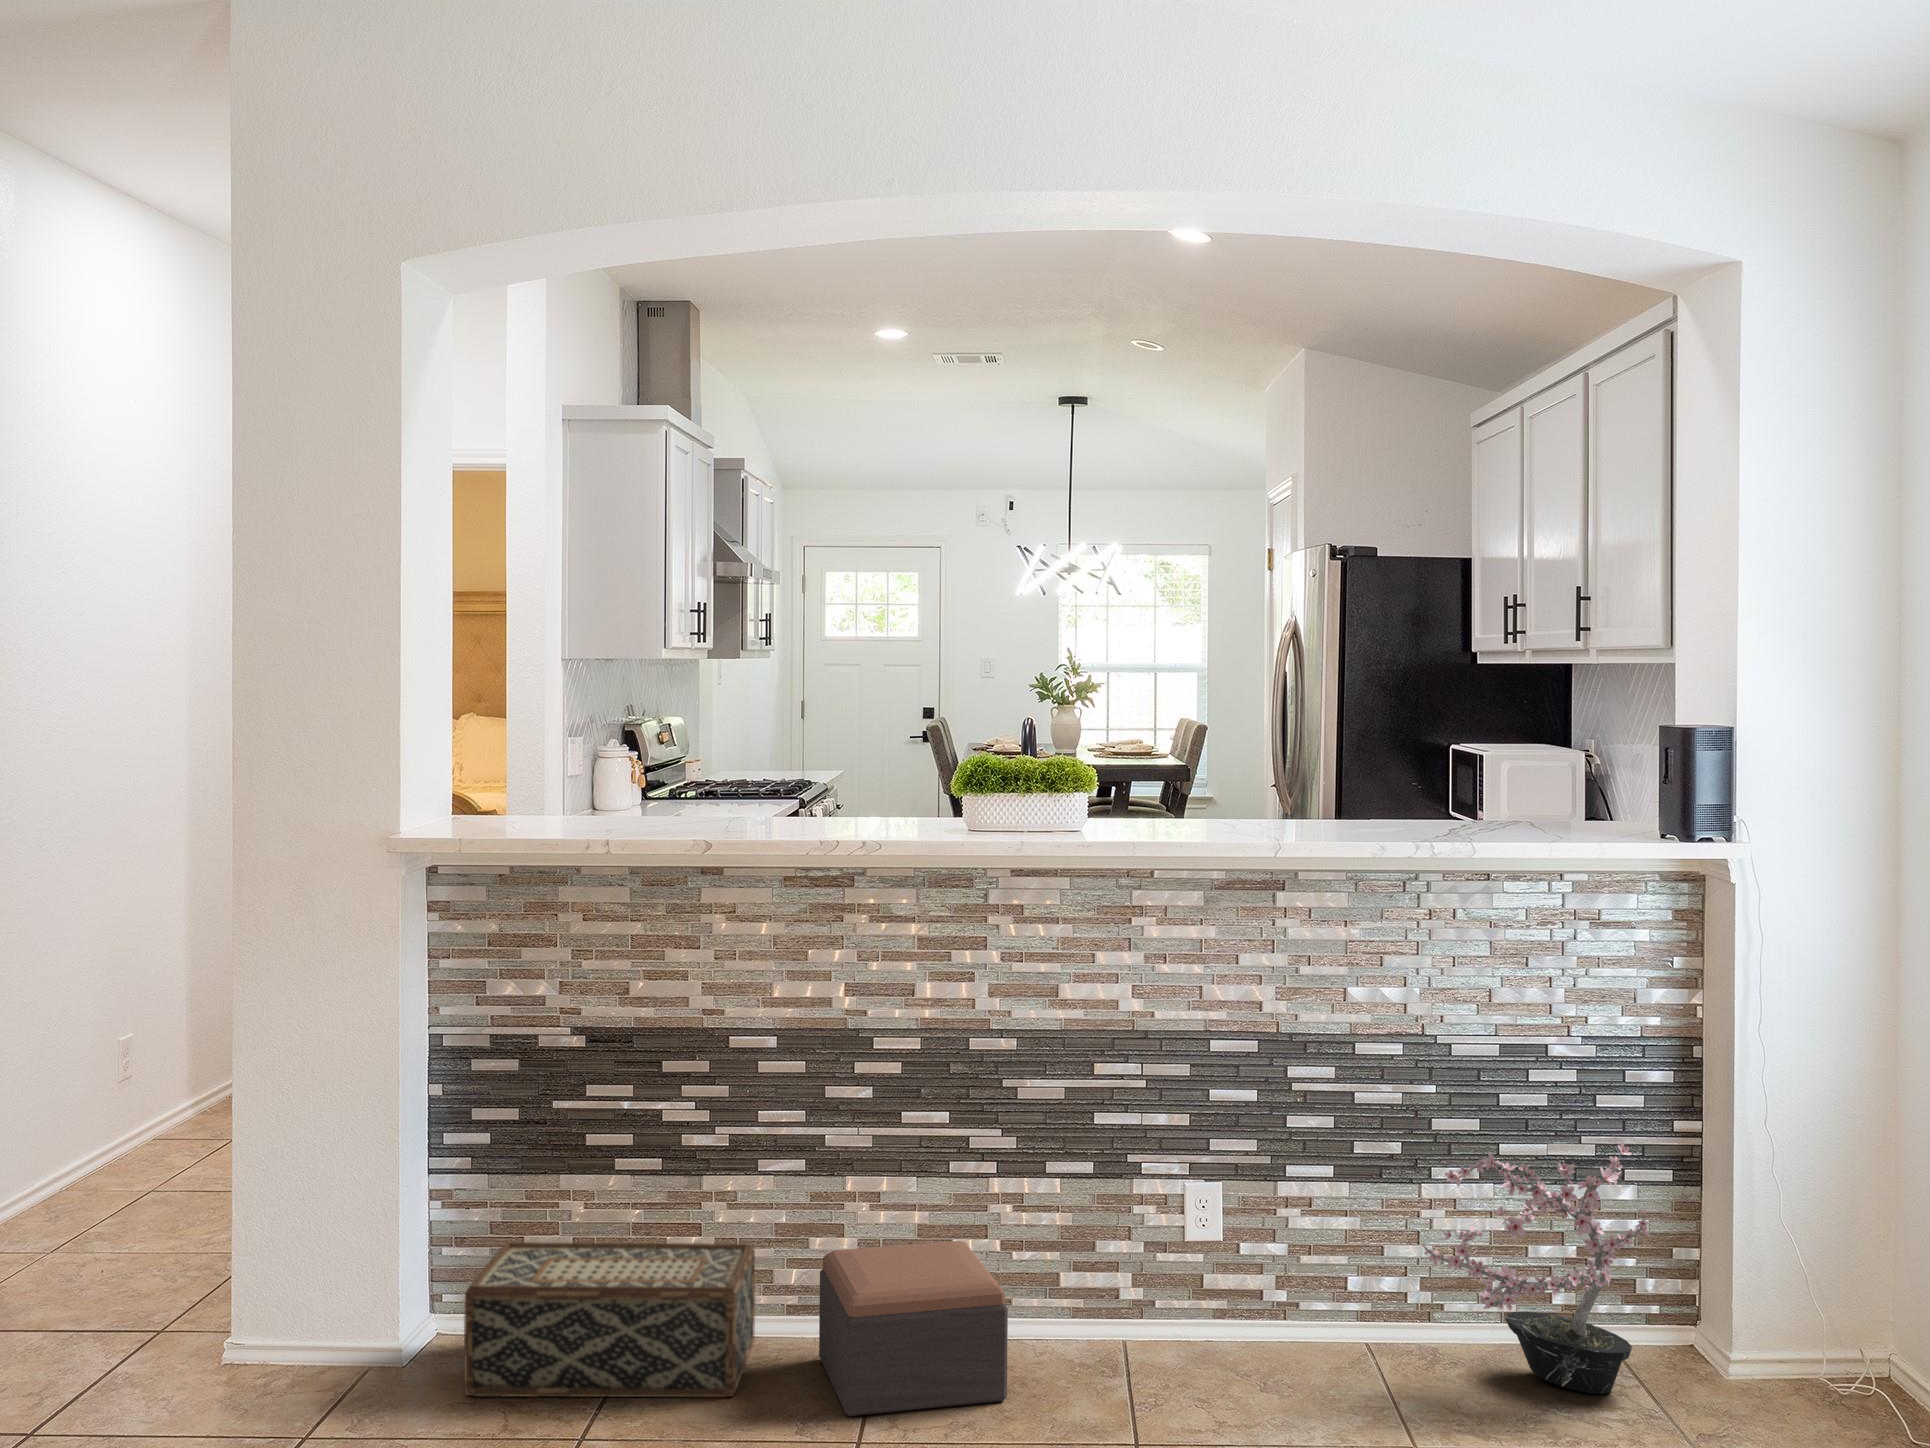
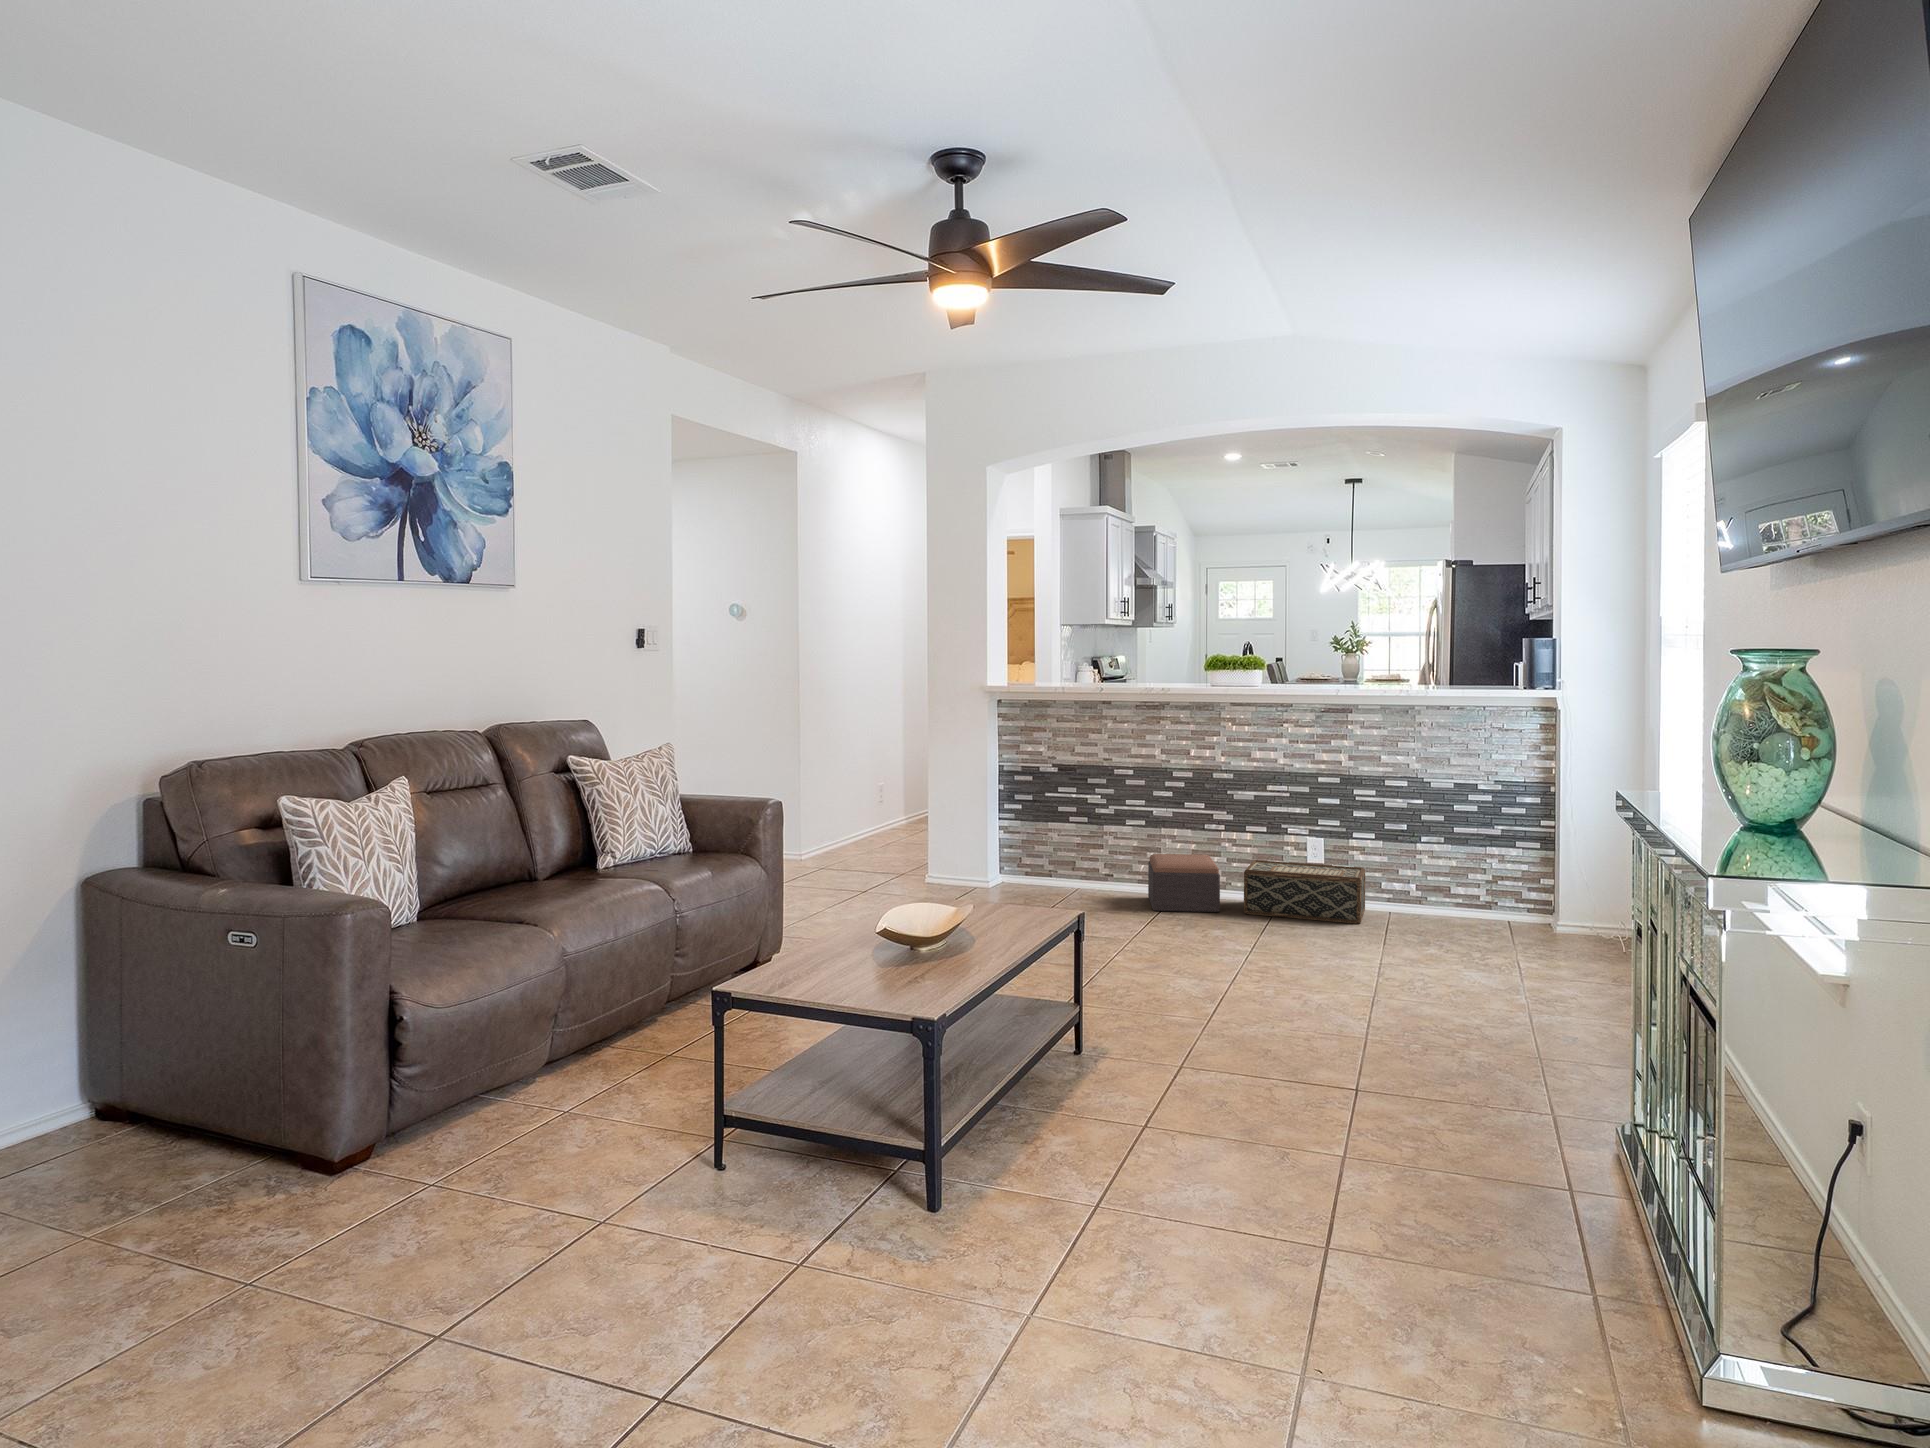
potted plant: present [1420,1142,1650,1394] -> none [1402,821,1514,931]
woven basket: present [464,1242,755,1397] -> present [1244,860,1365,924]

